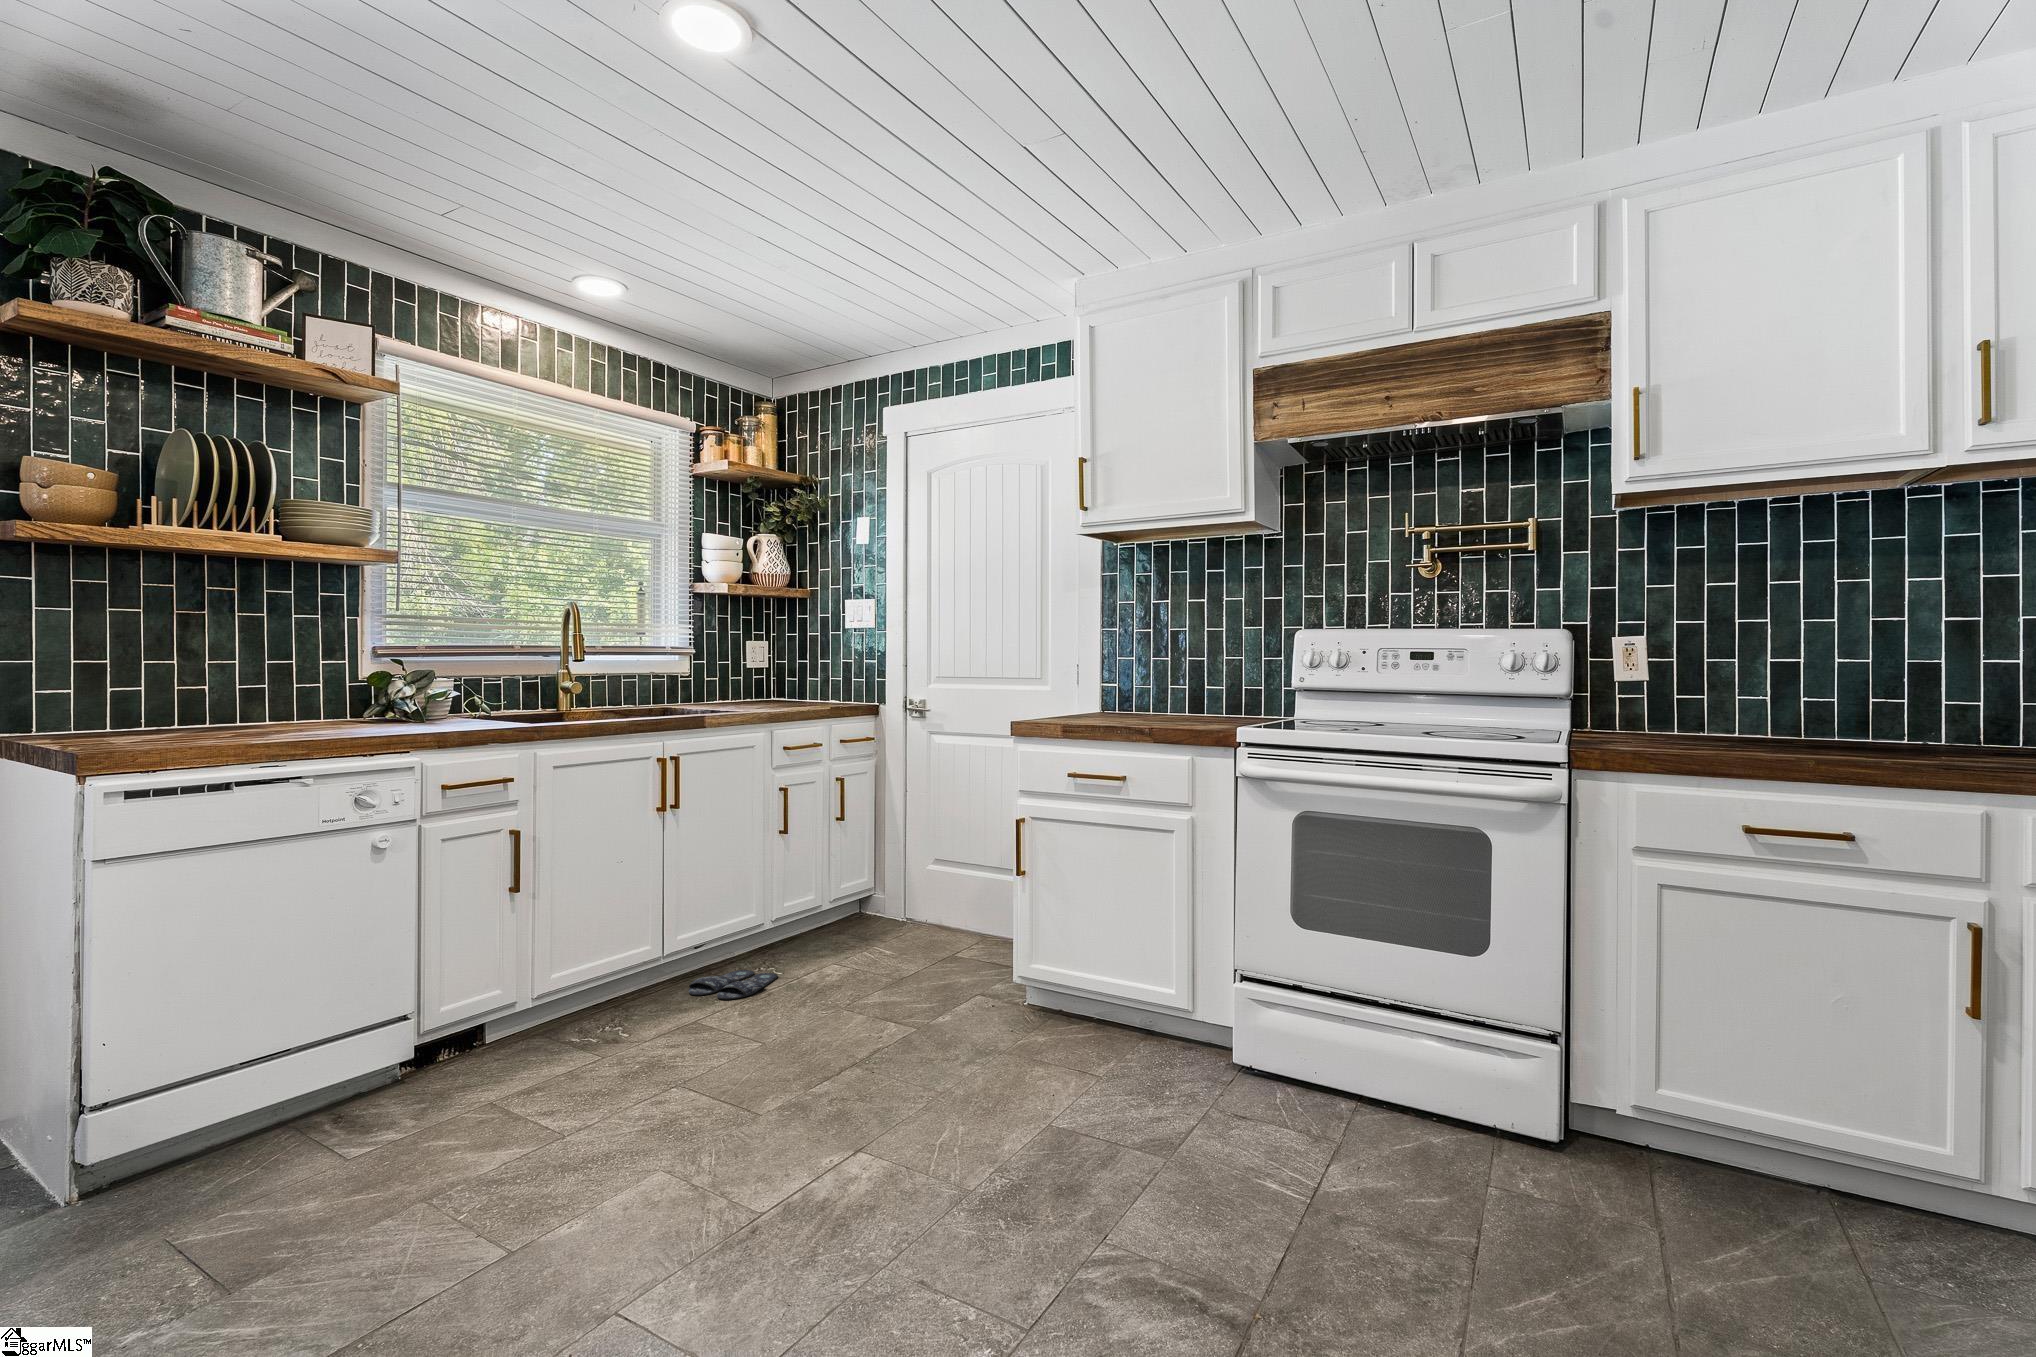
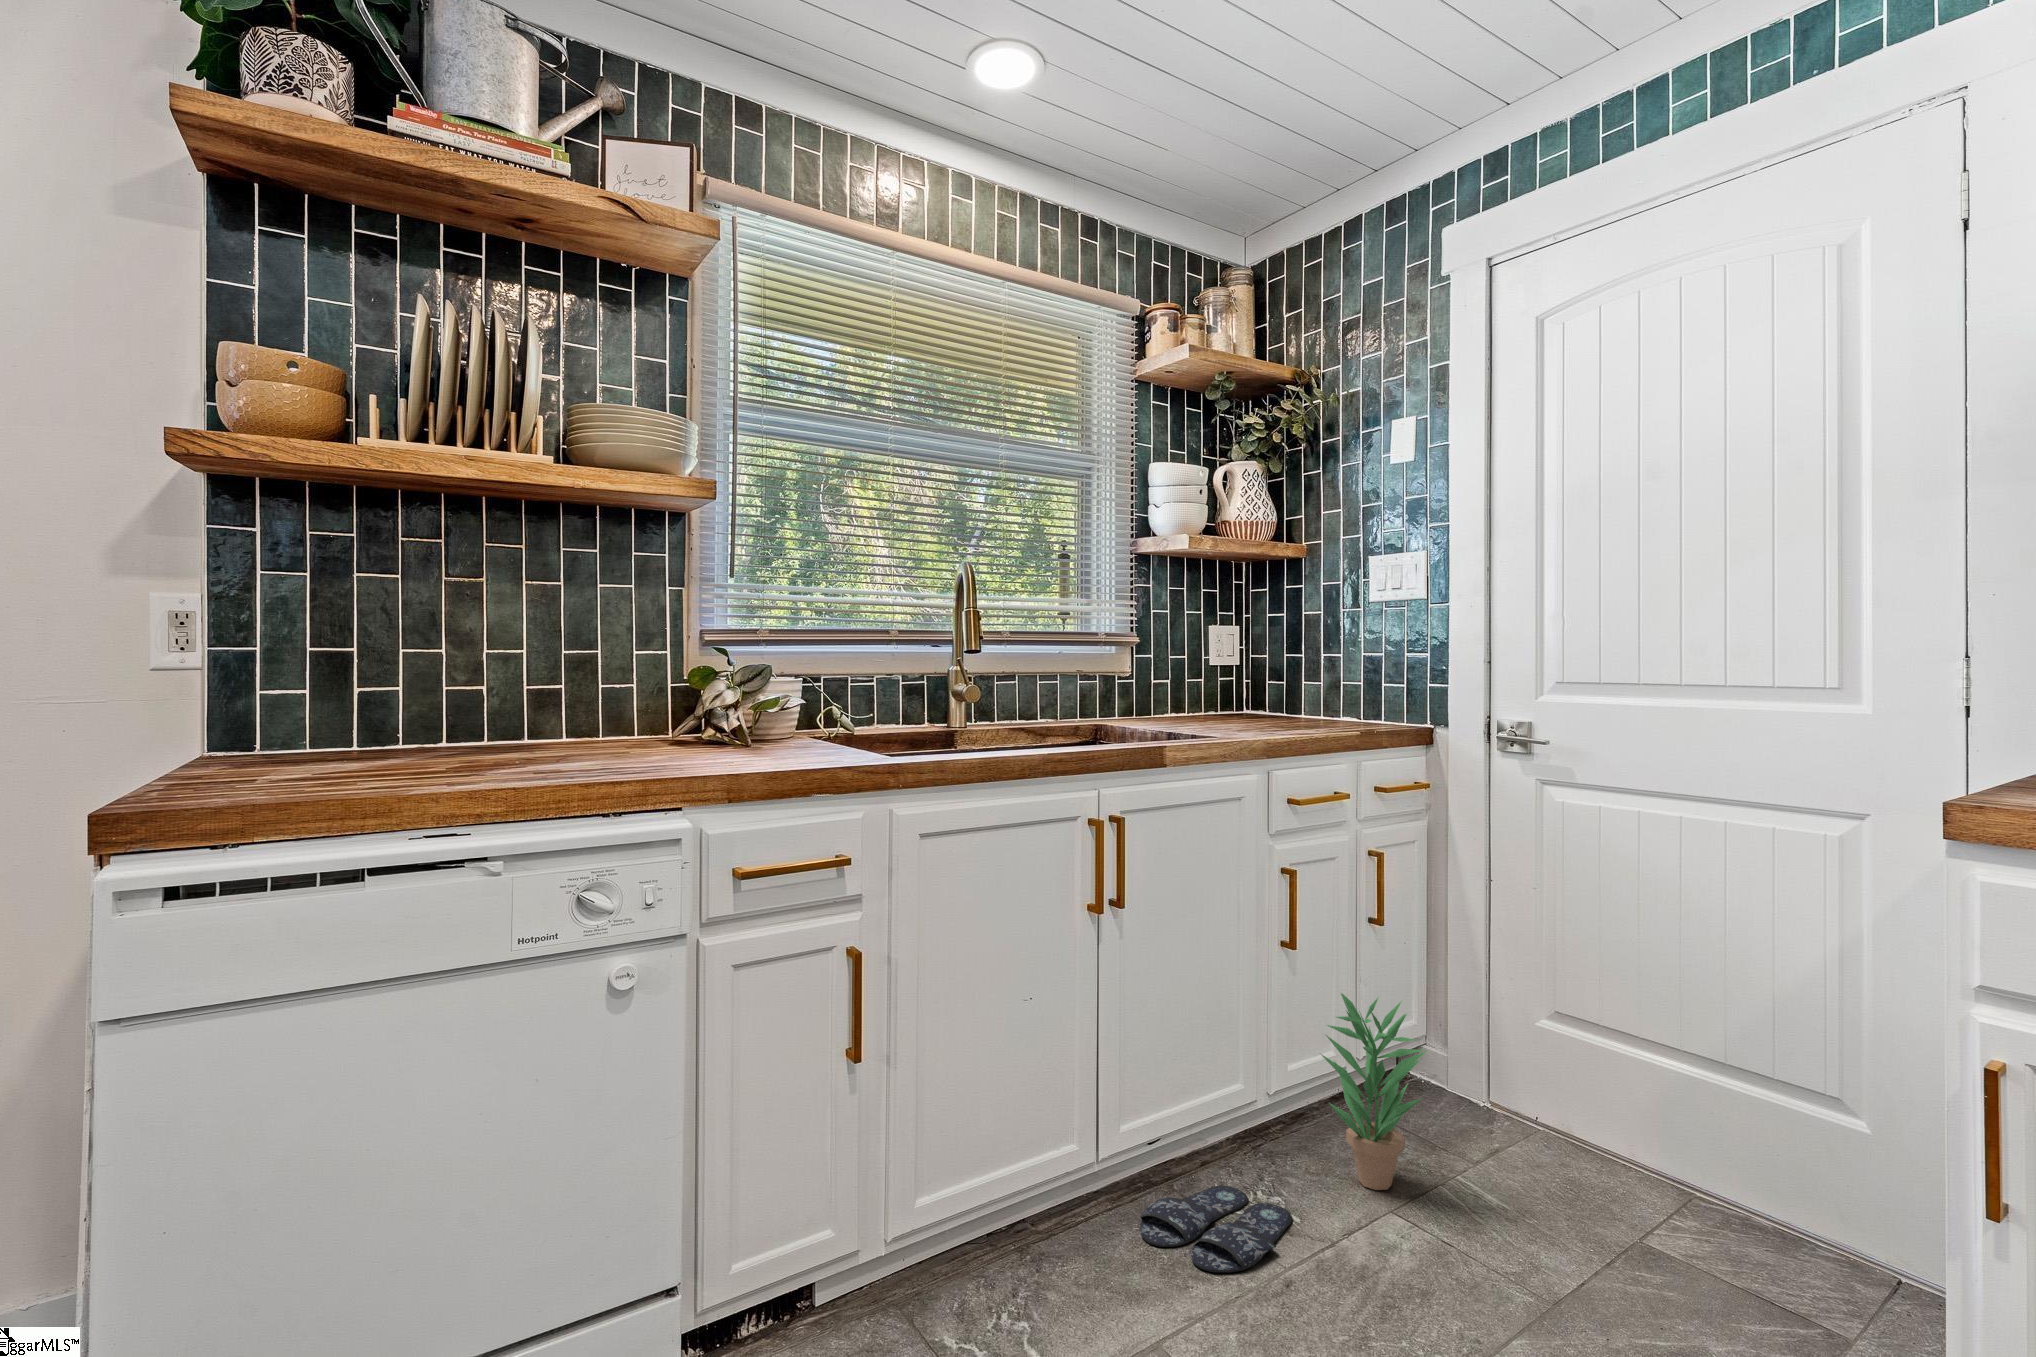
potted plant: none [798,852,856,961] -> present [1321,994,1427,1190]

